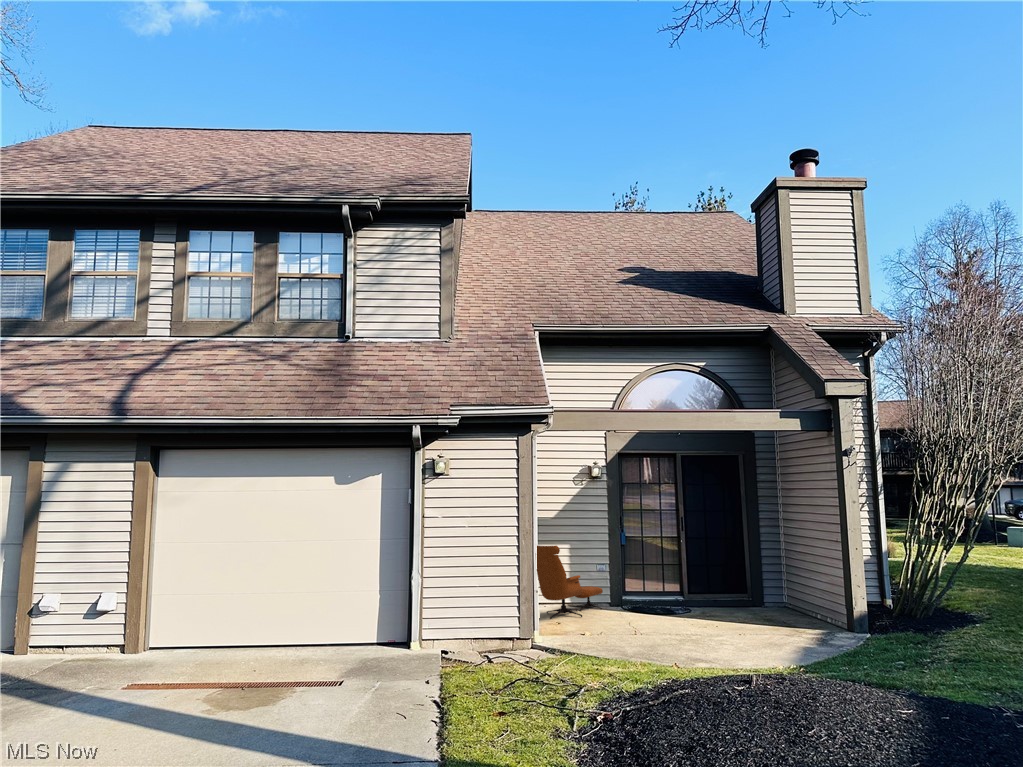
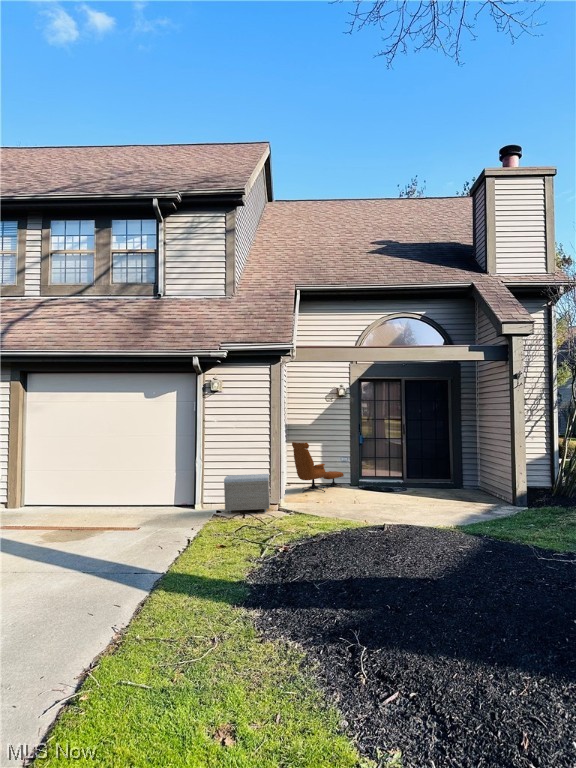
storage bench: none [456,592,521,652] -> present [224,474,270,513]

